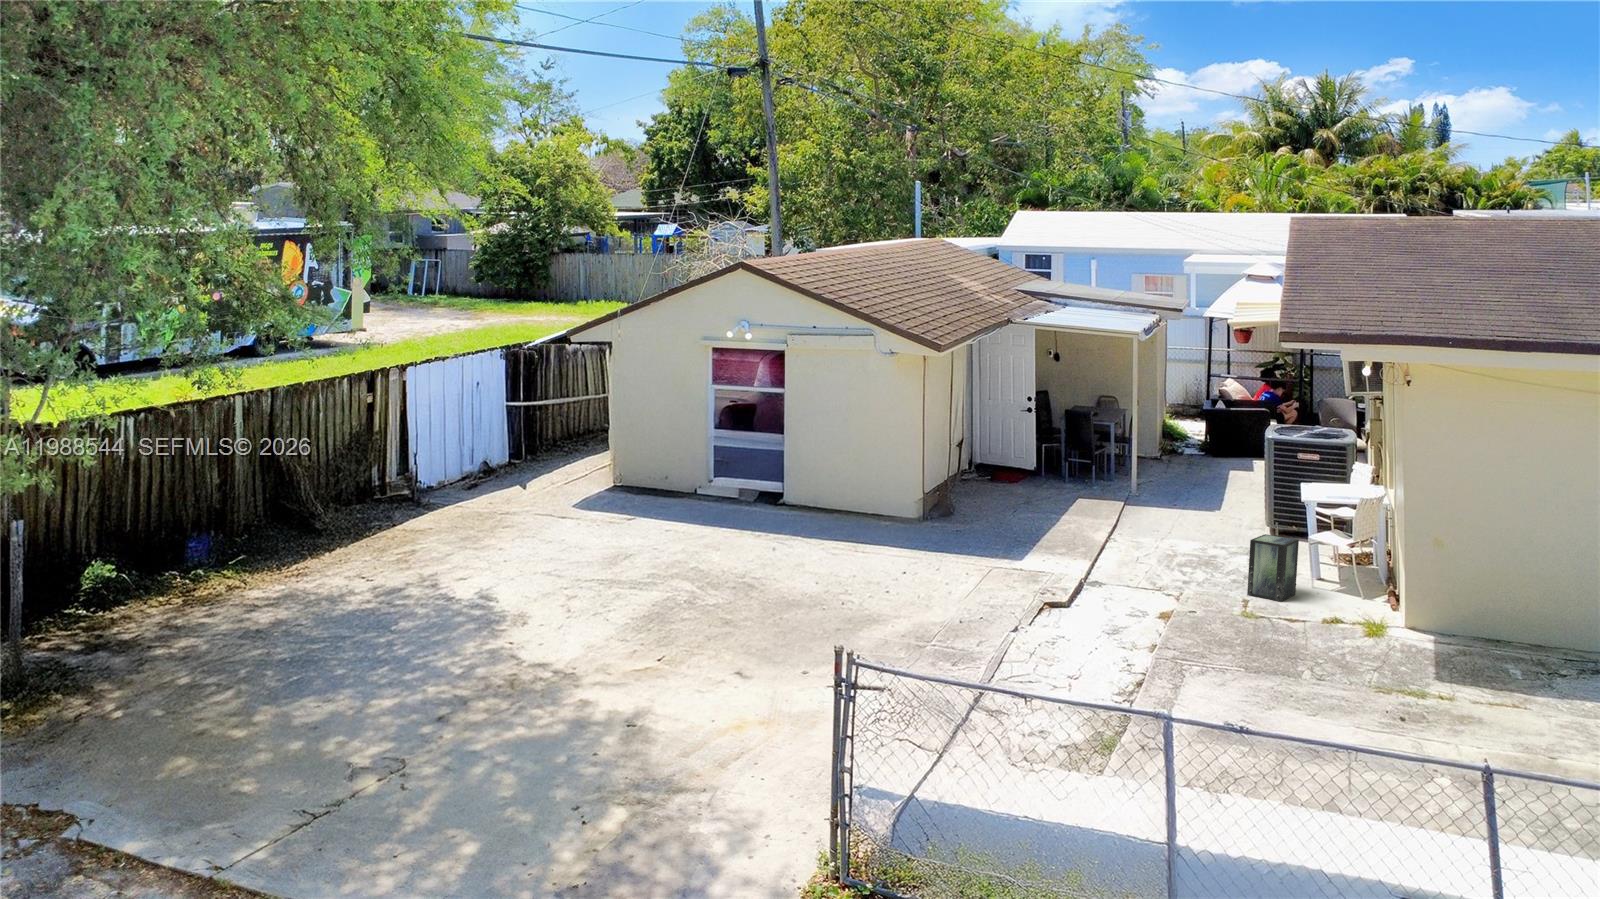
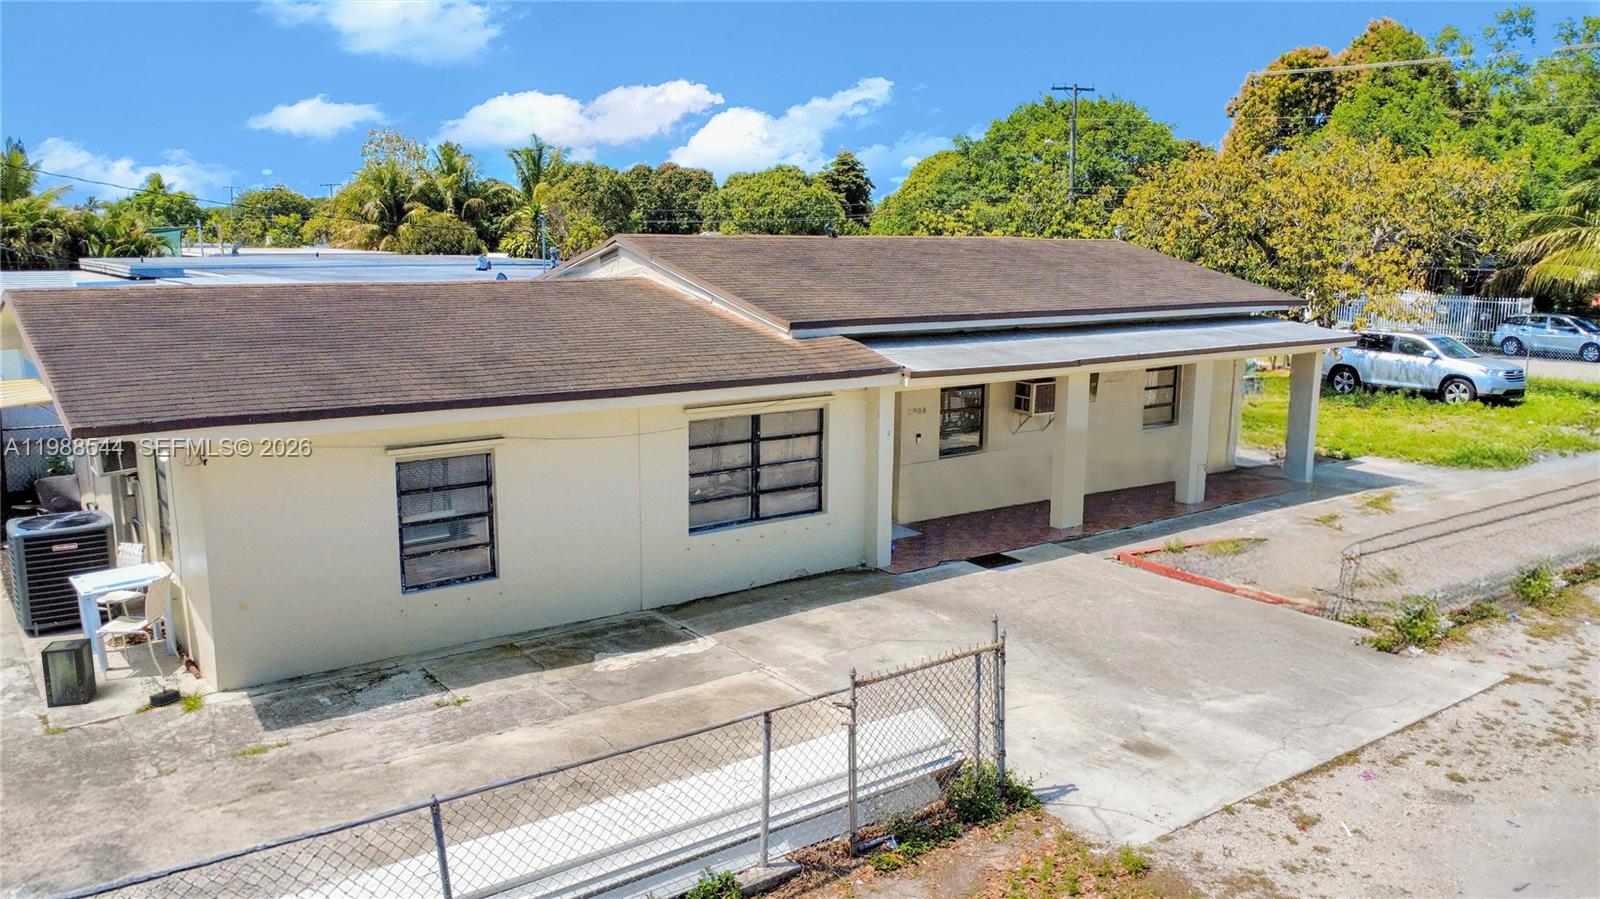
decorative plant: none [1329,586,1373,624] -> present [141,674,181,706]

